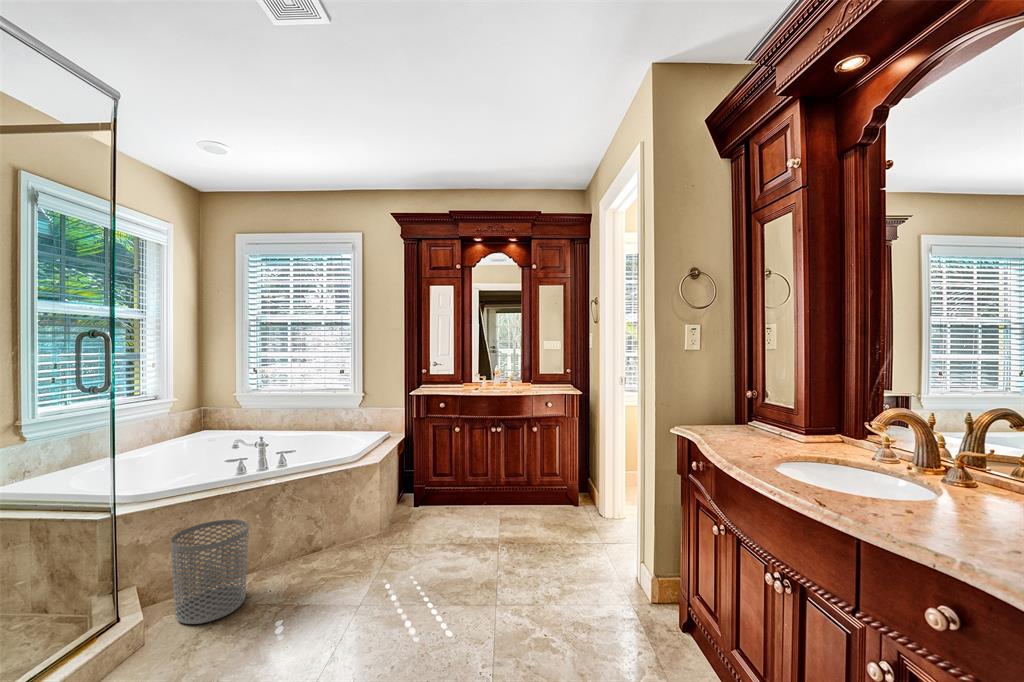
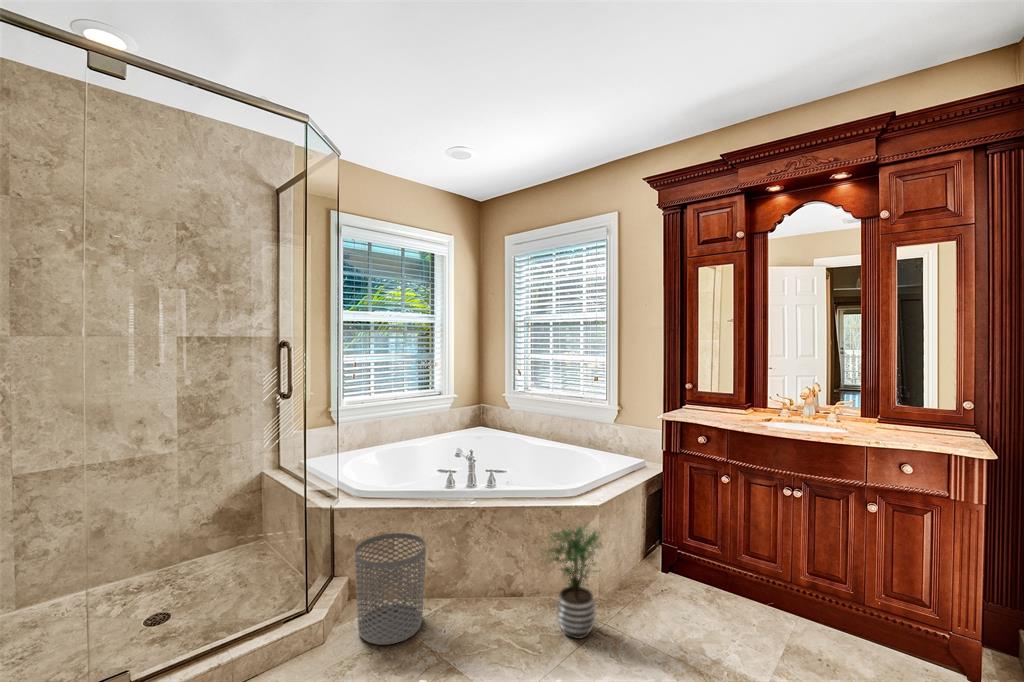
potted plant: none [349,473,403,558] -> present [539,525,602,639]

